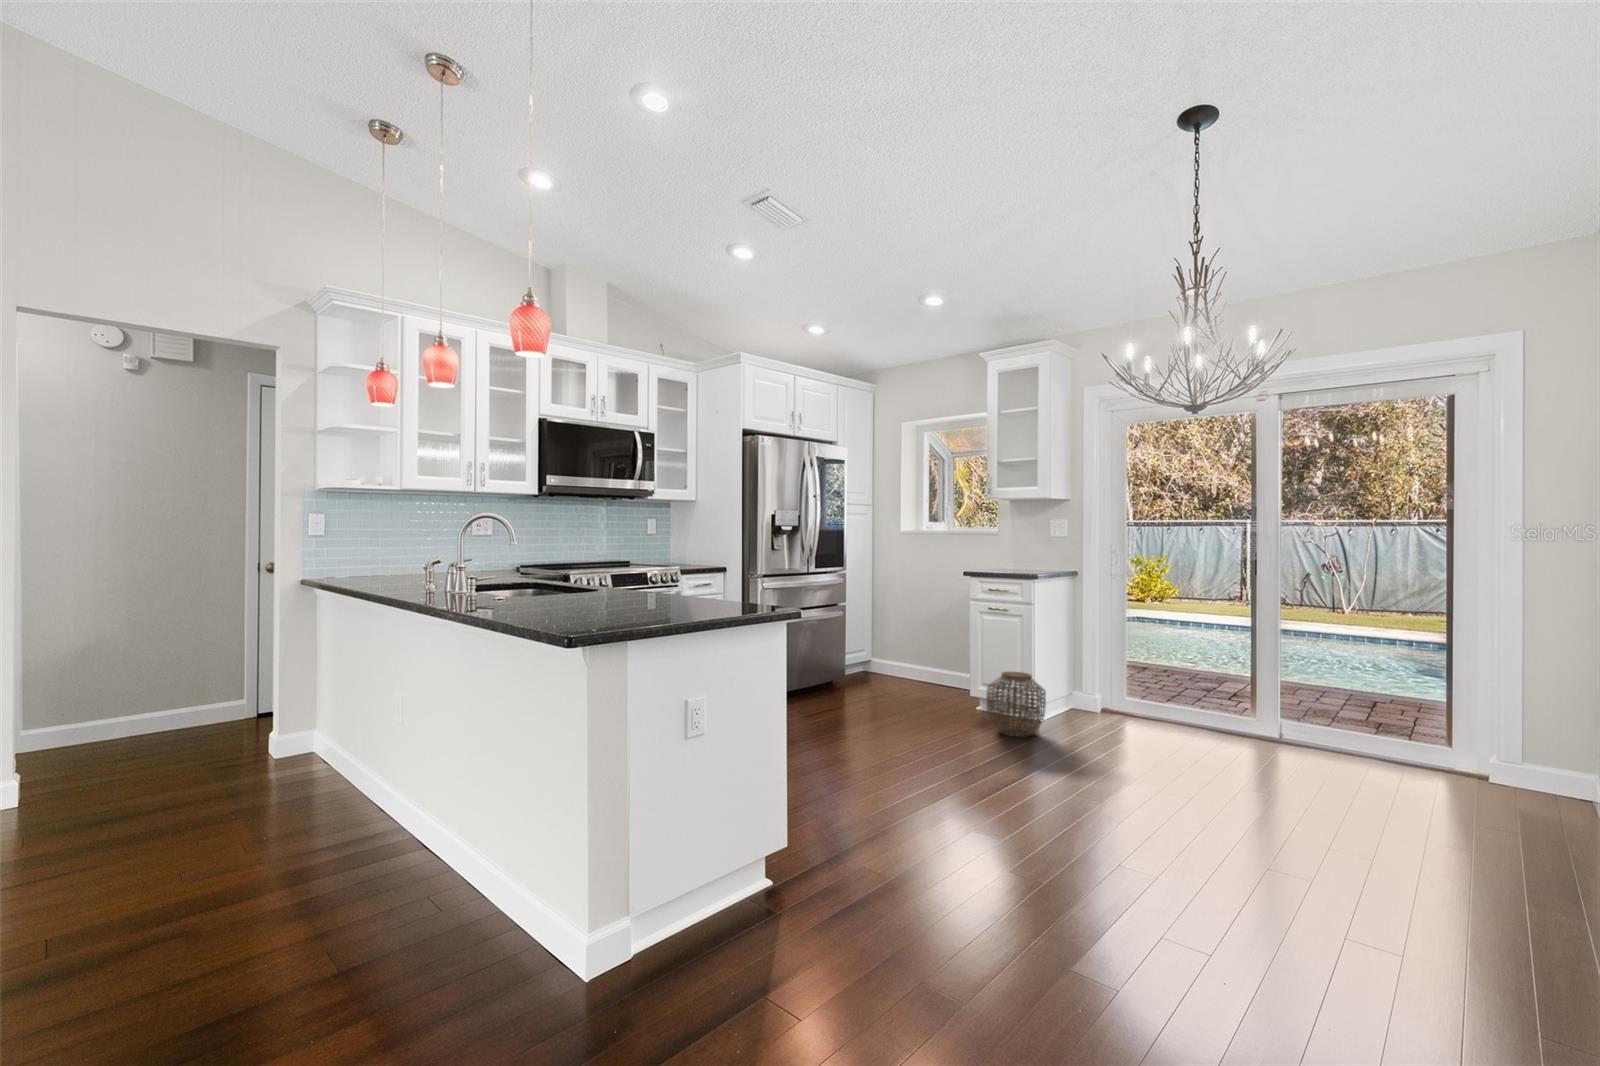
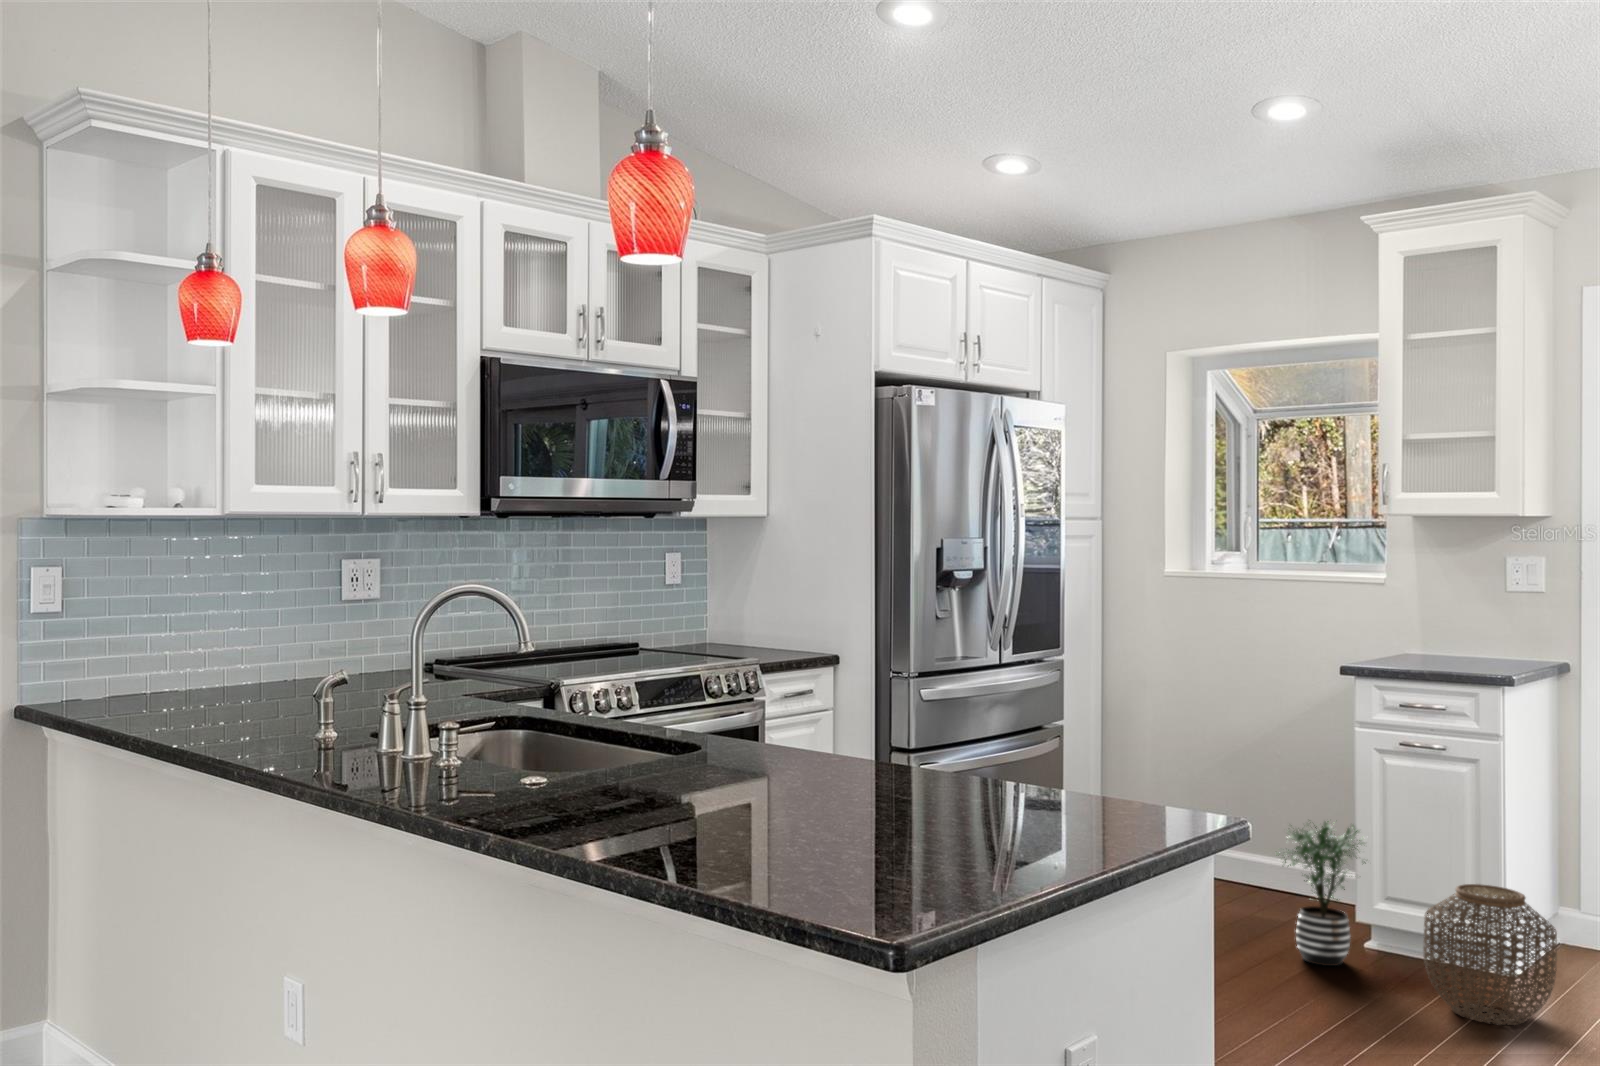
potted plant: none [927,644,973,715] -> present [1276,821,1366,966]

